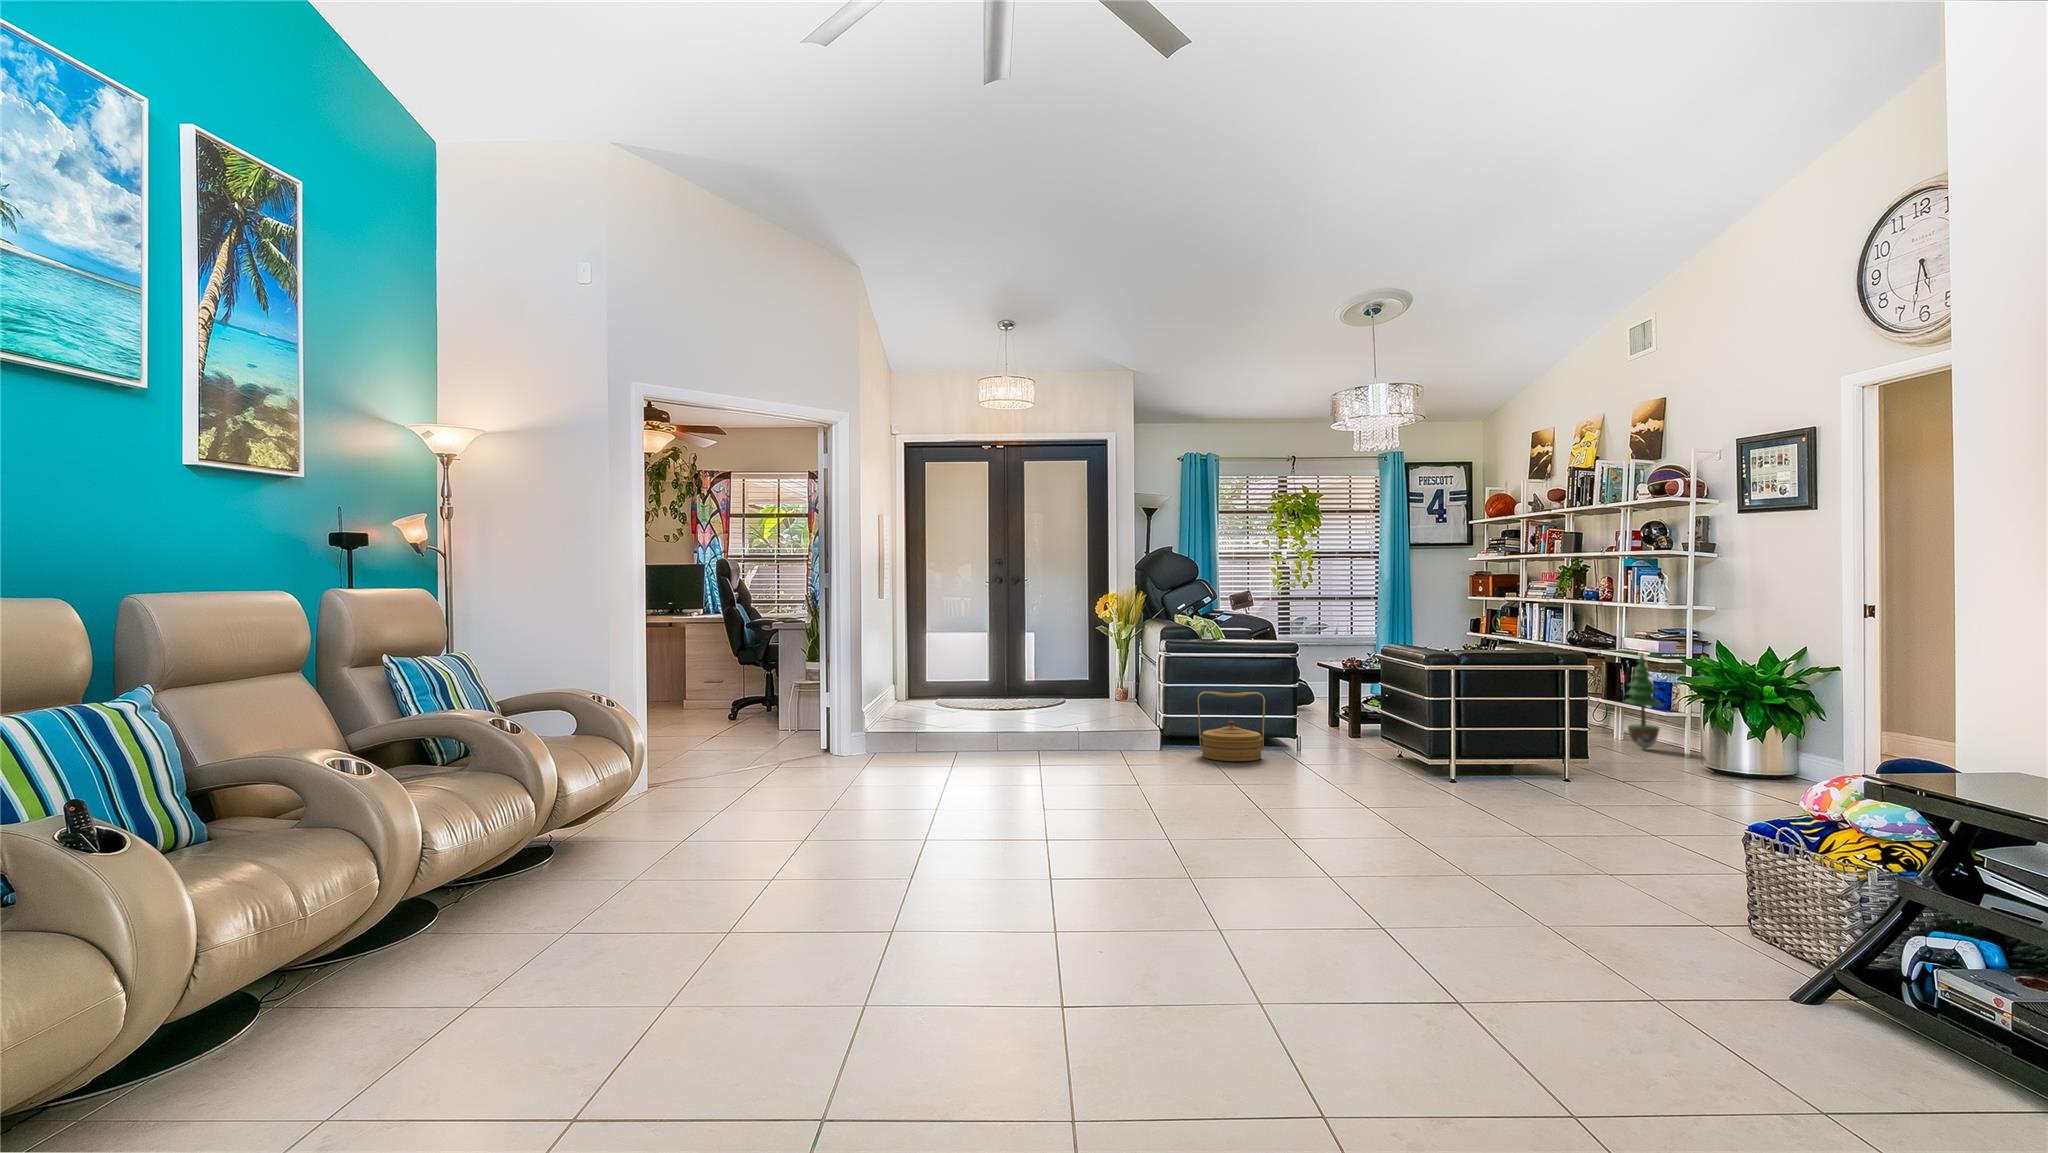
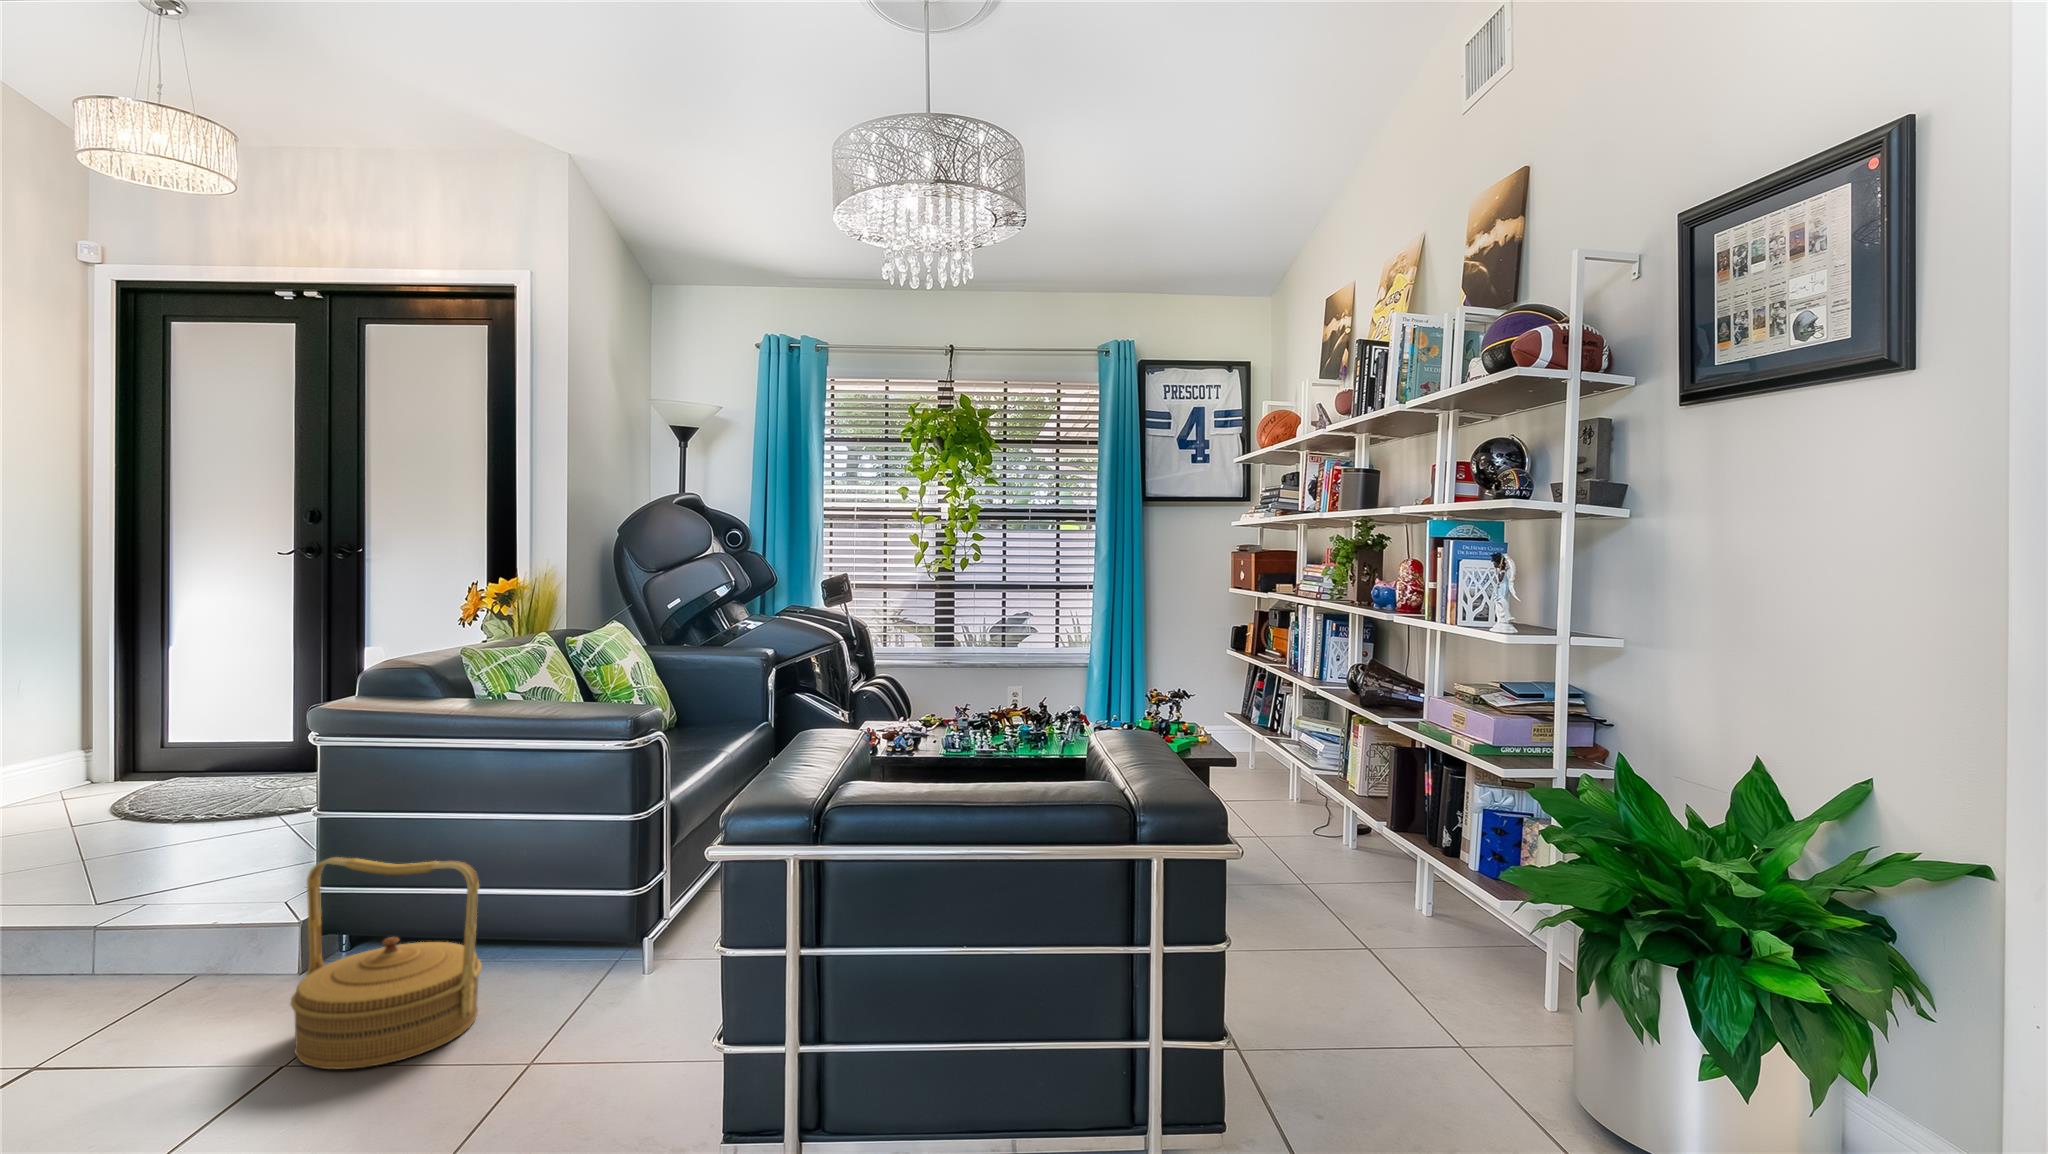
potted tree: present [1623,655,1662,749] -> none [1412,744,1499,968]

